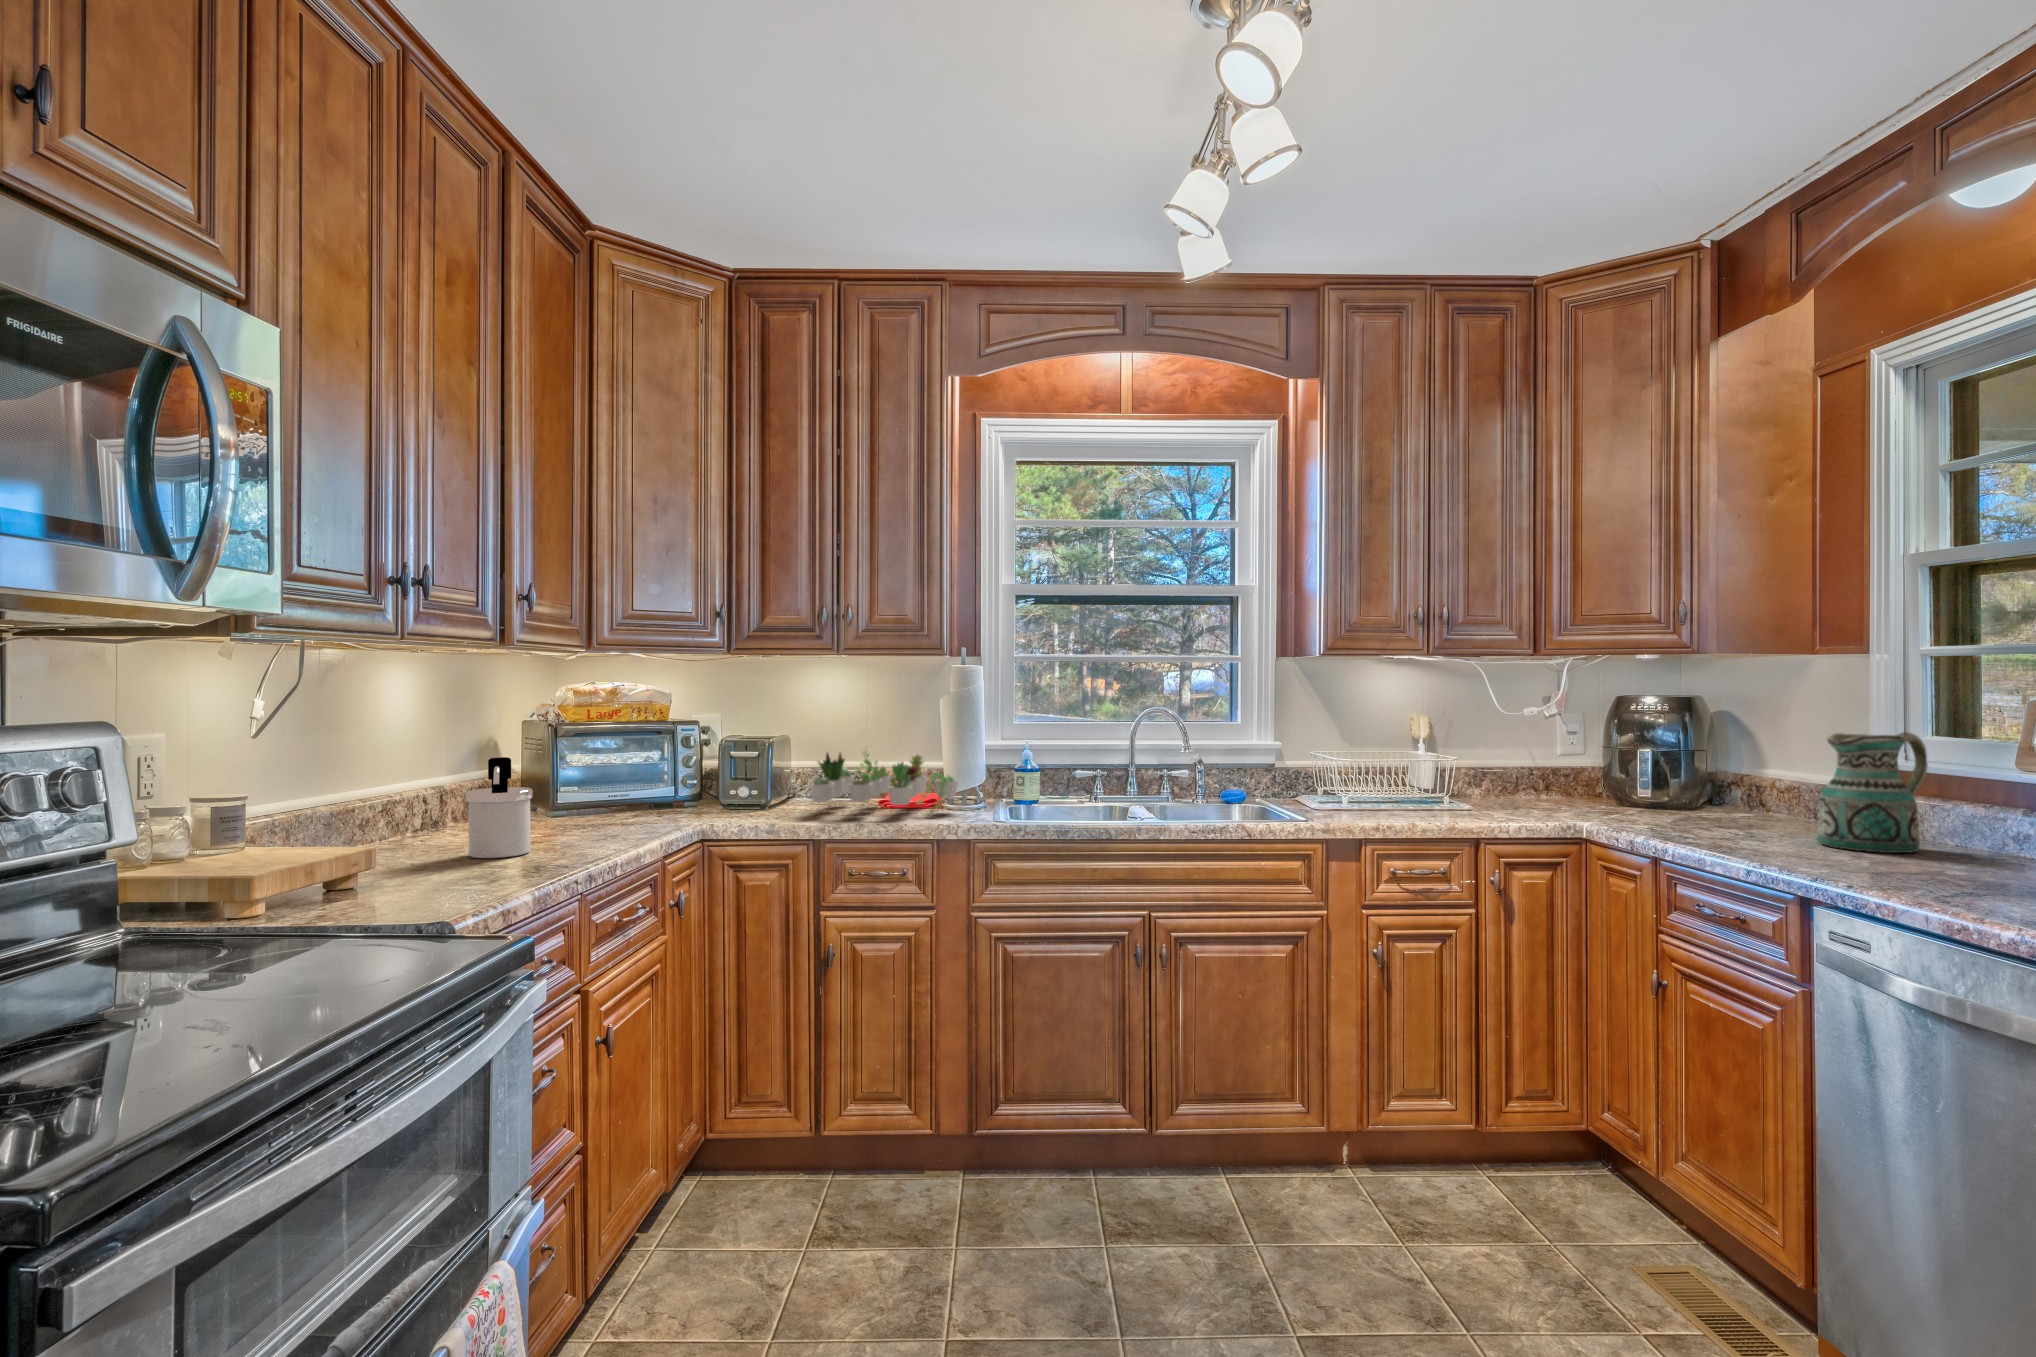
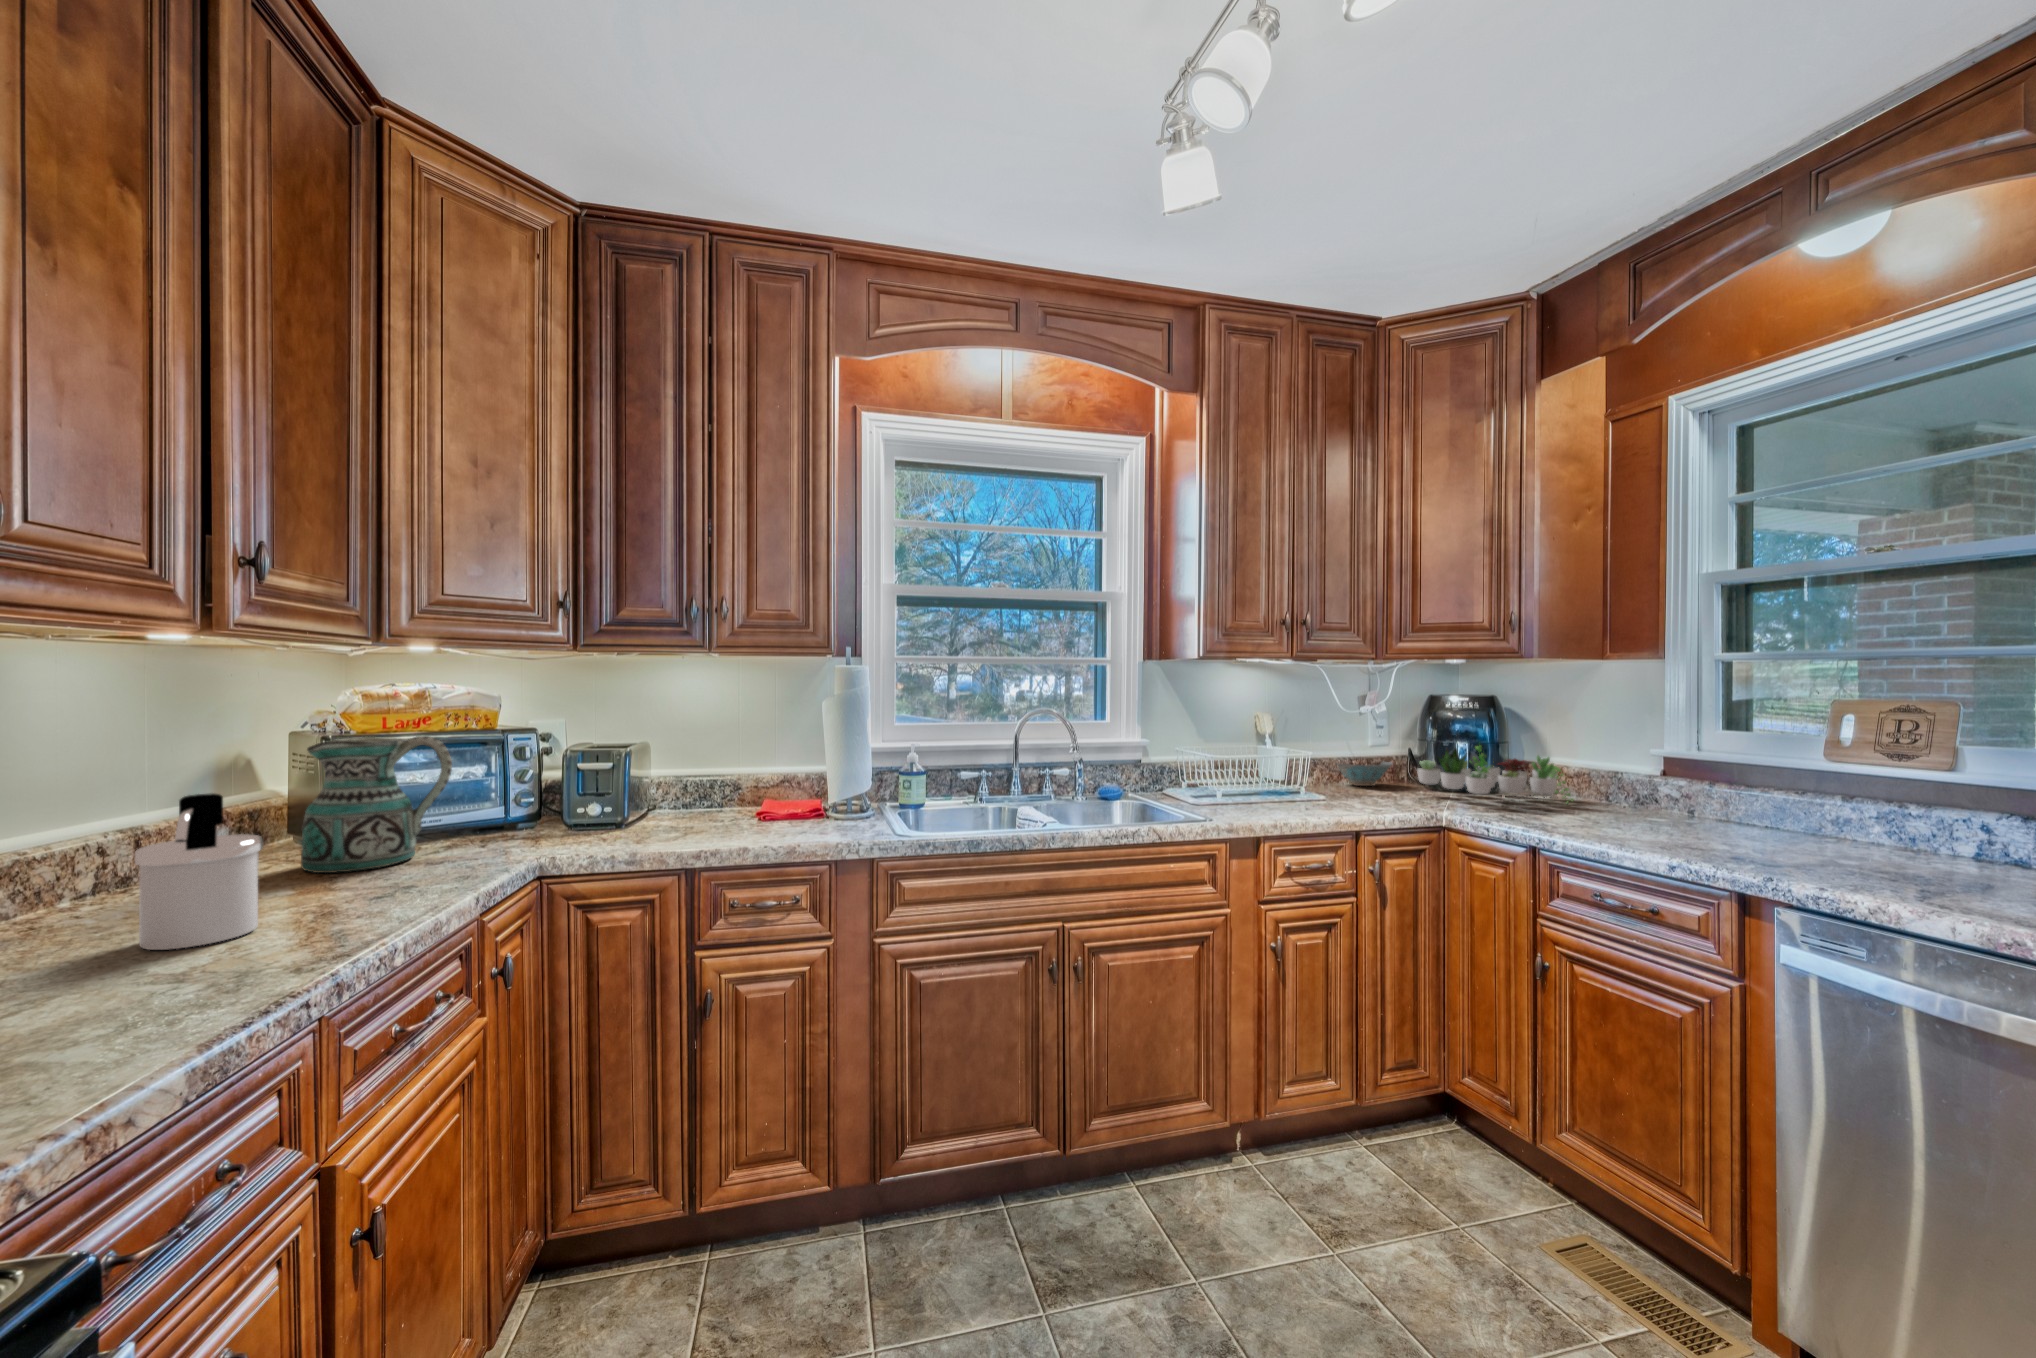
ceramic pitcher: present [1817,732,1928,853] -> present [301,736,452,873]
succulent plant: present [810,750,958,816] -> present [1418,745,1573,803]
ceramic bowl: none [1501,770,1573,799] -> present [1336,762,1392,786]

